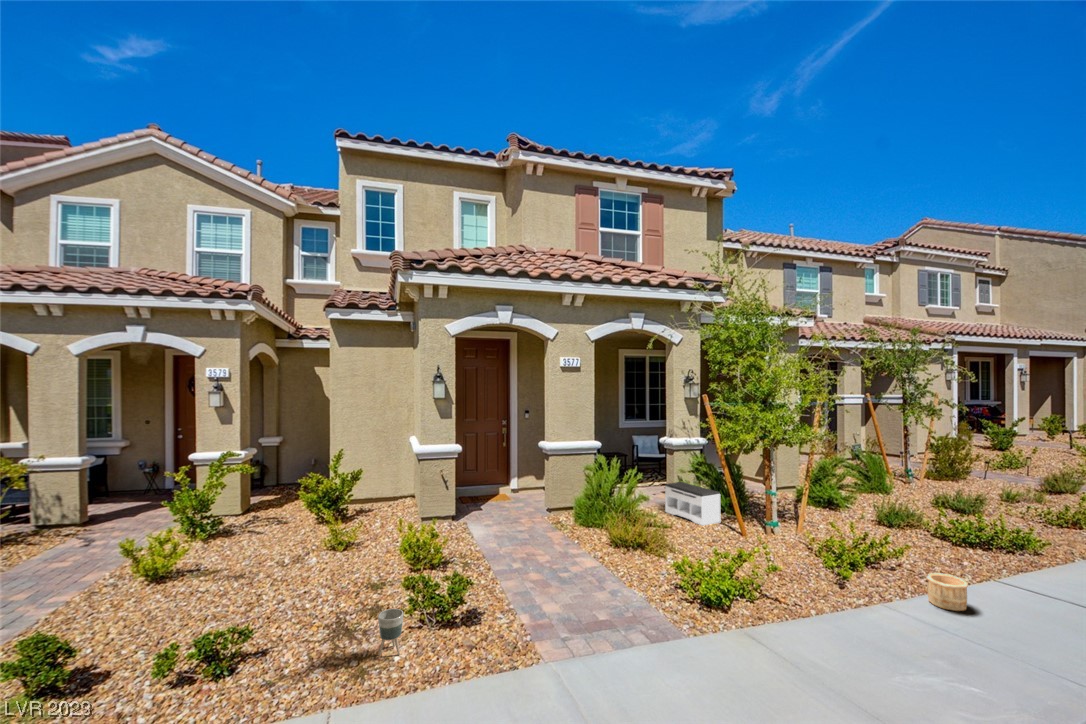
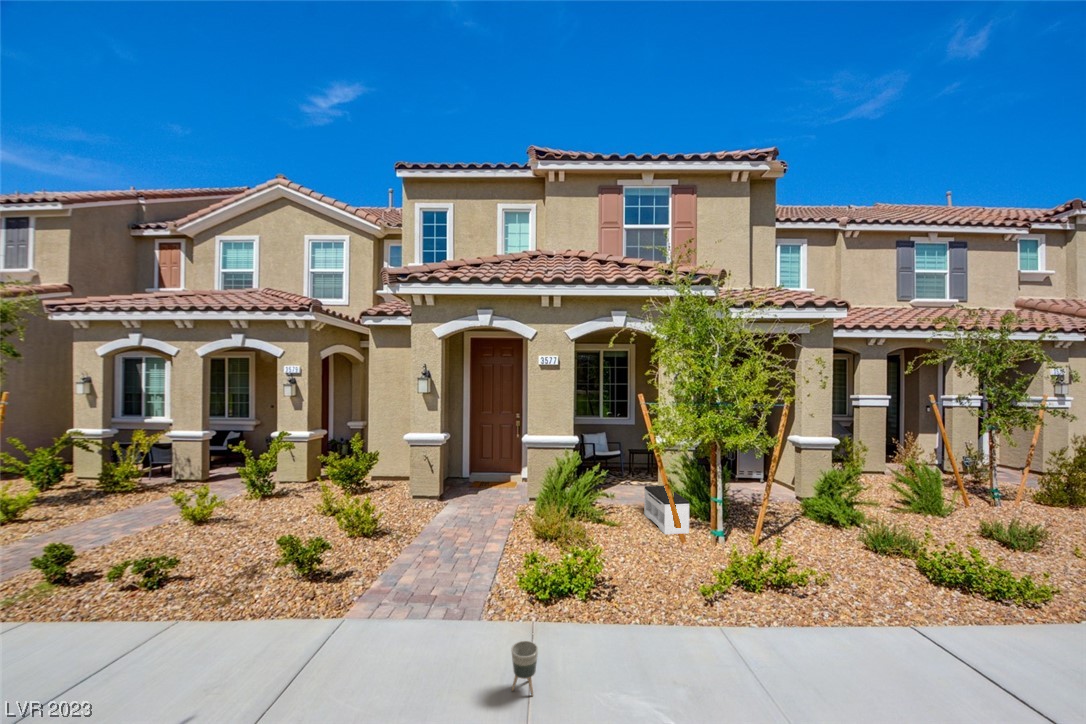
wooden bucket: present [927,573,968,611] -> none [821,636,870,692]
planter: present [378,609,404,655] -> present [511,641,538,696]

